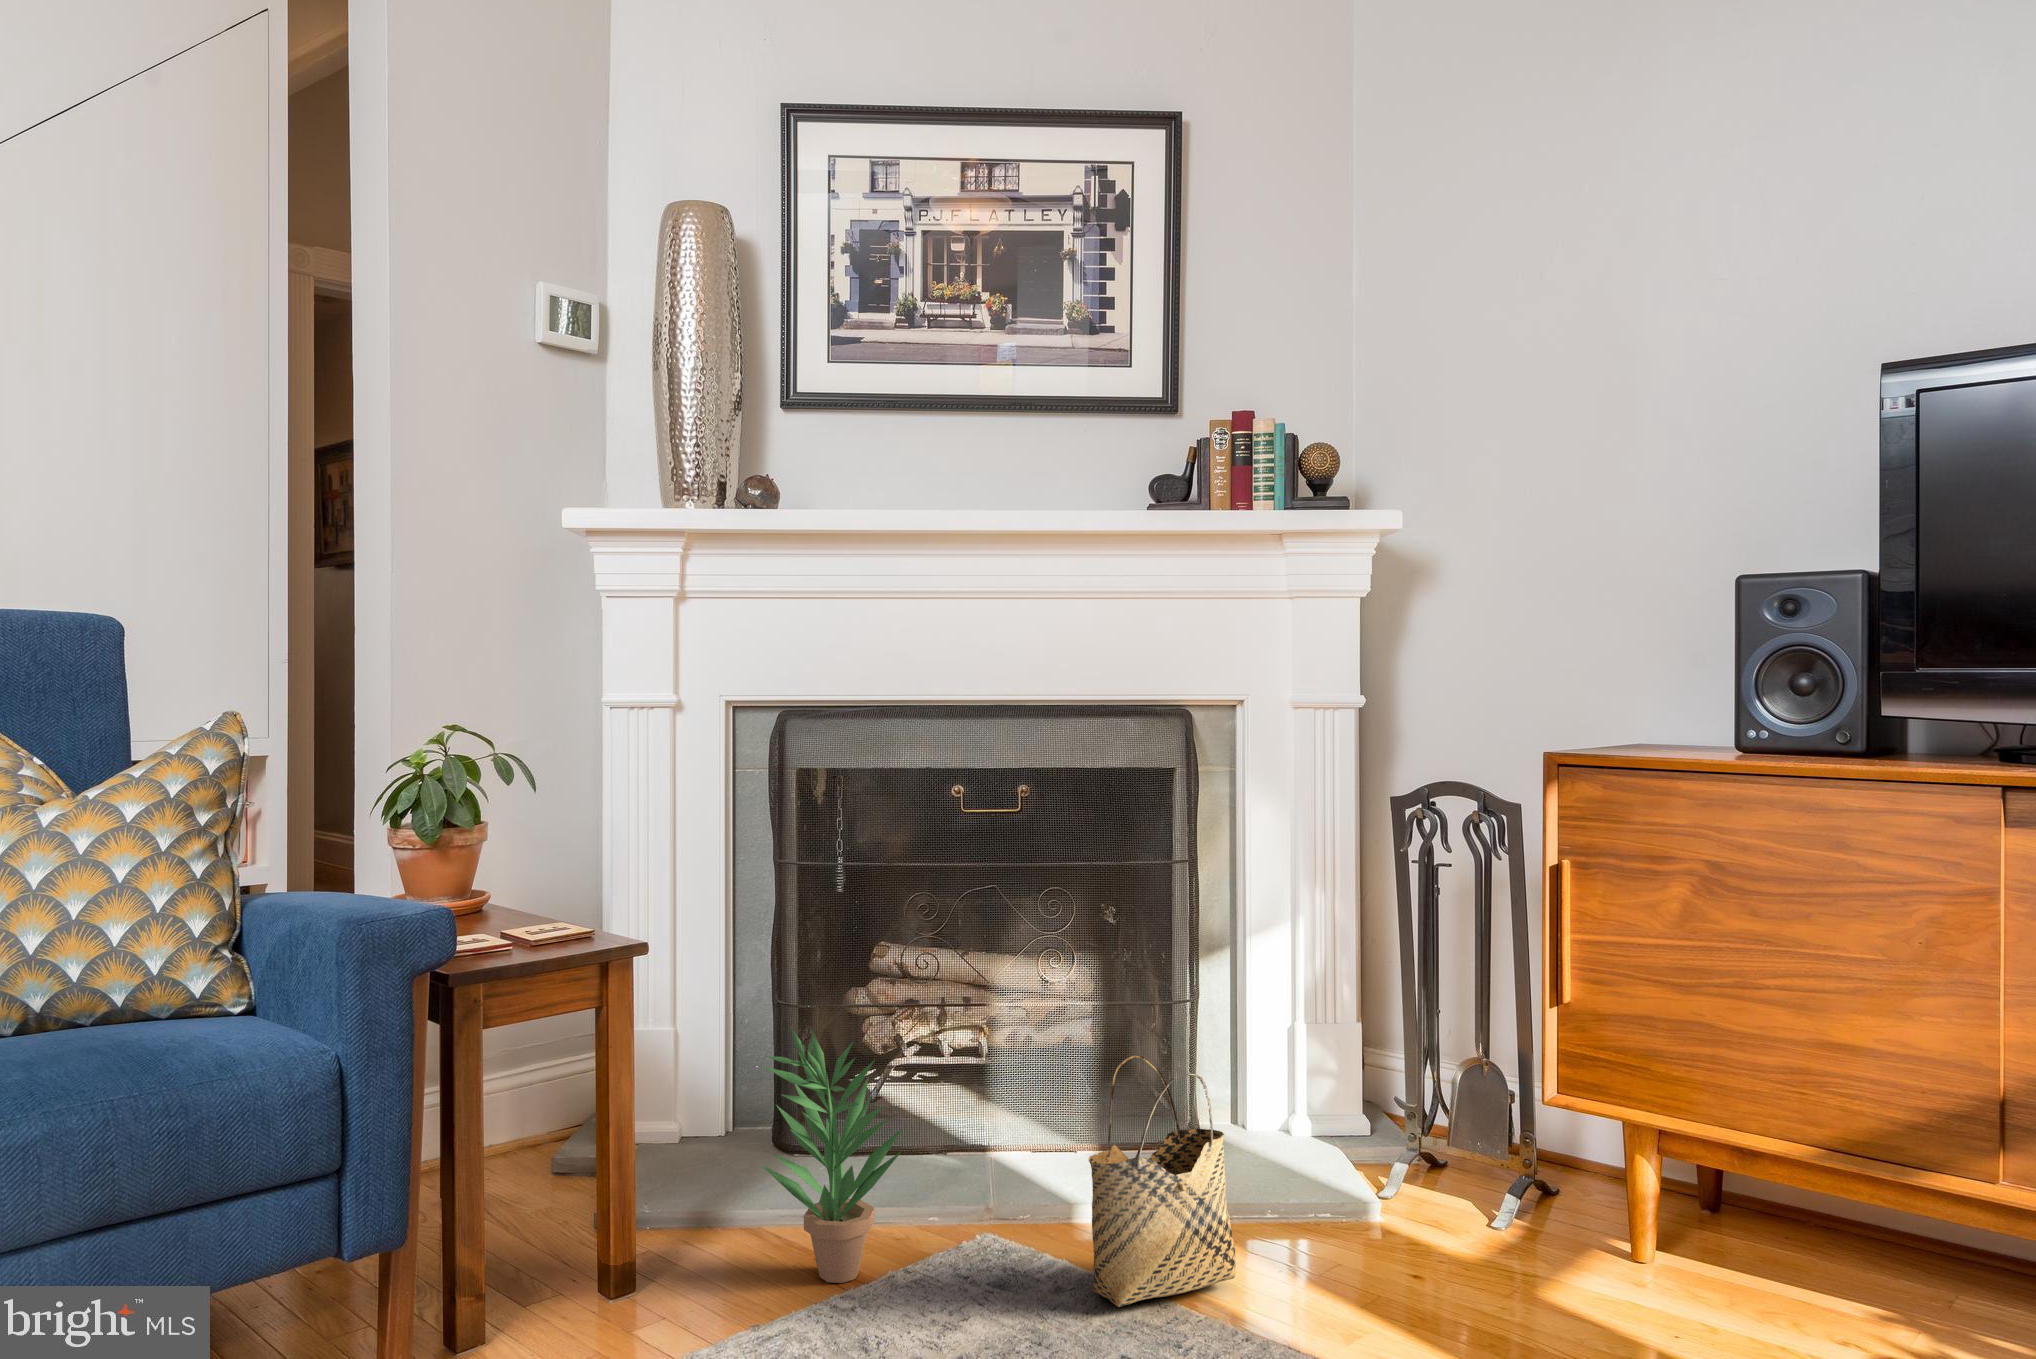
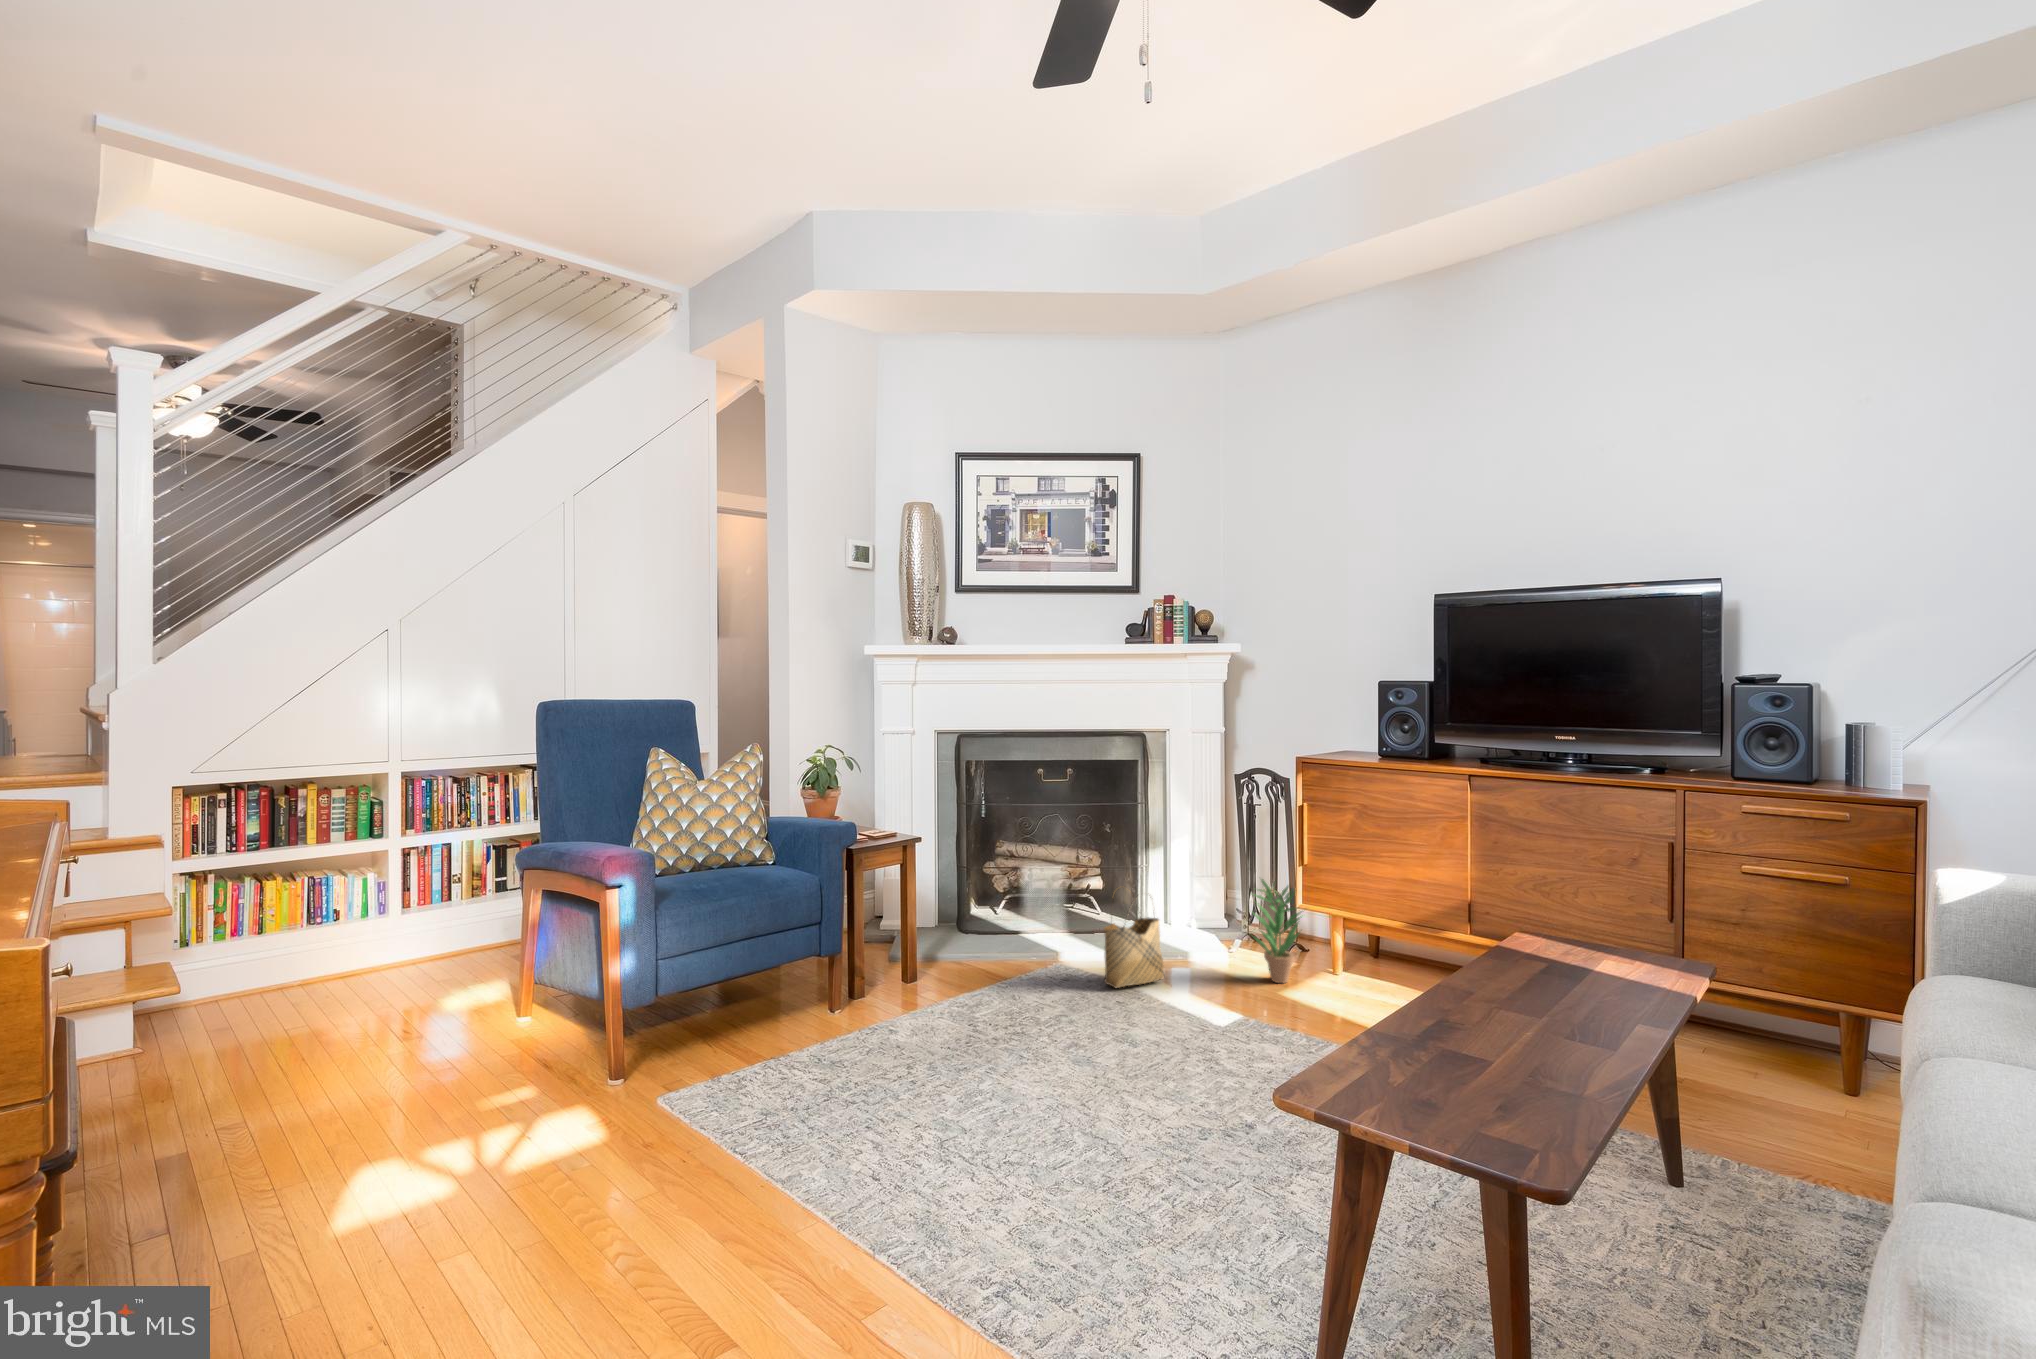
potted plant: present [761,1028,902,1283] -> present [1254,879,1301,983]

